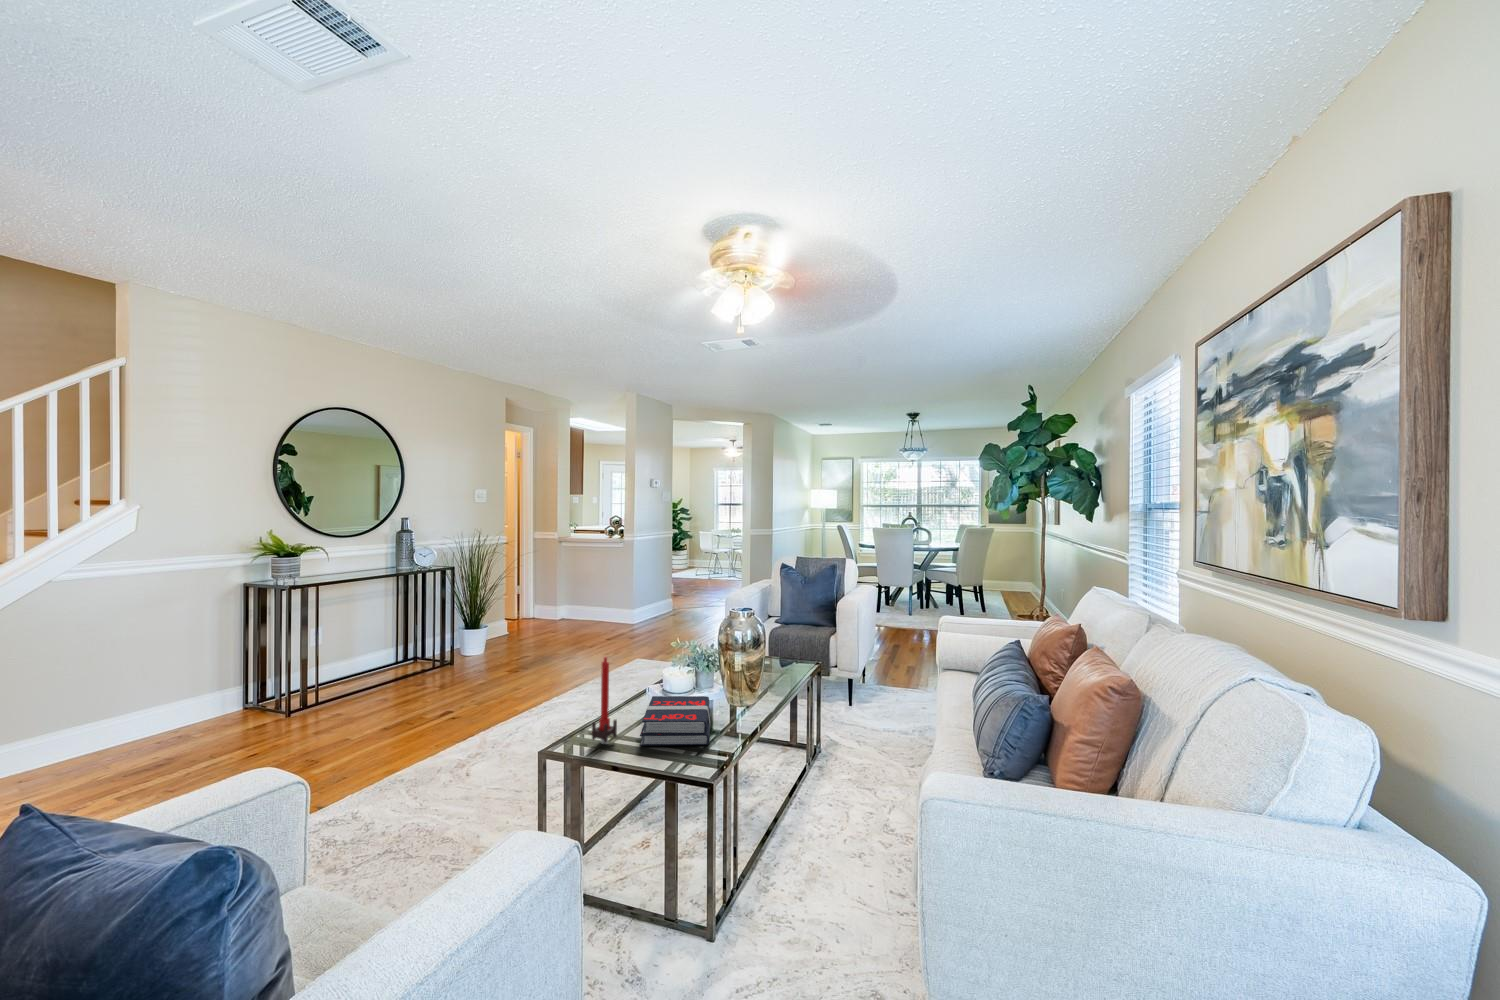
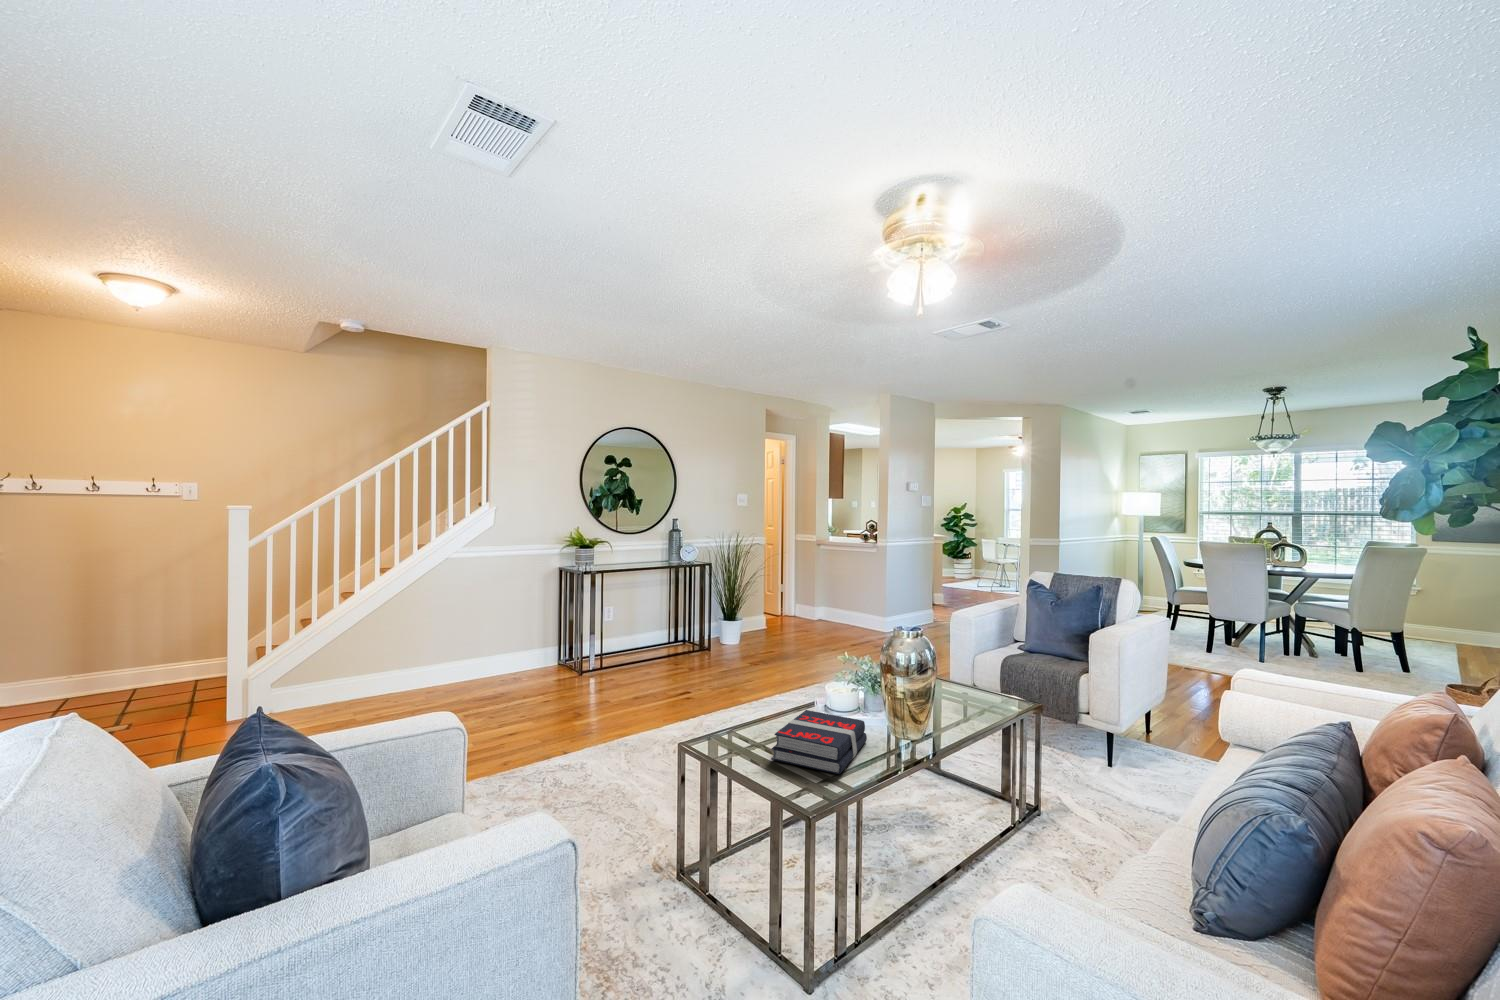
candle: present [592,657,617,744] -> none [729,661,754,751]

